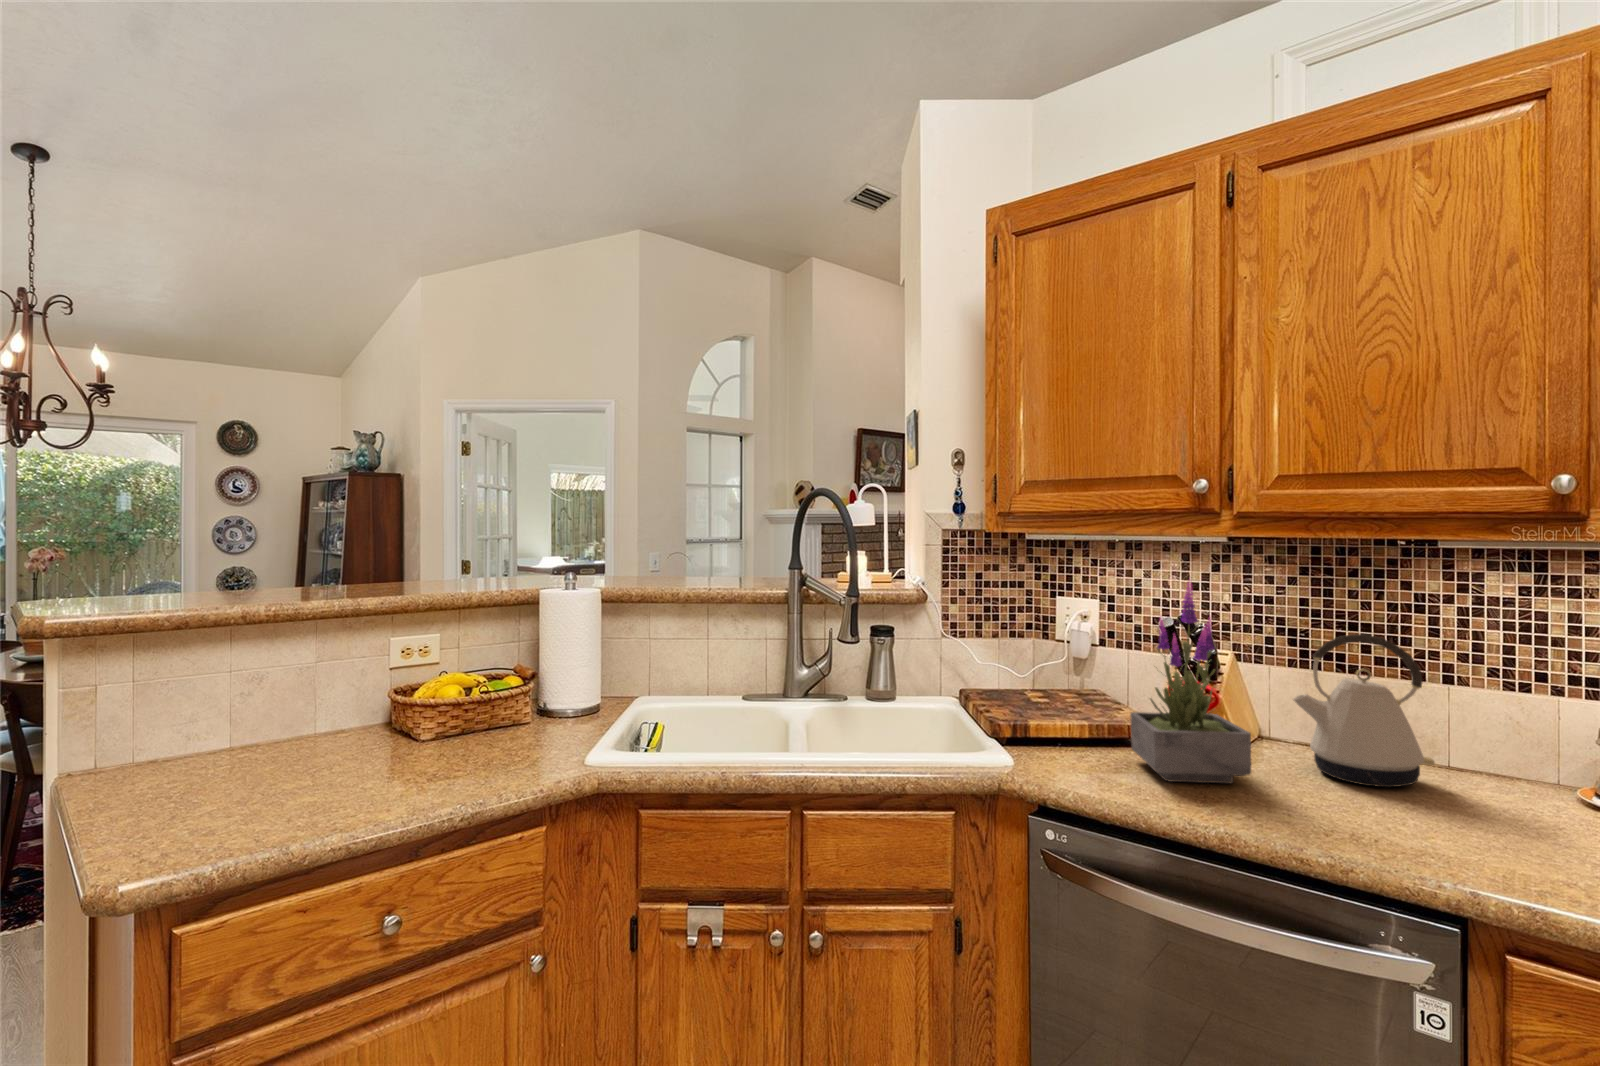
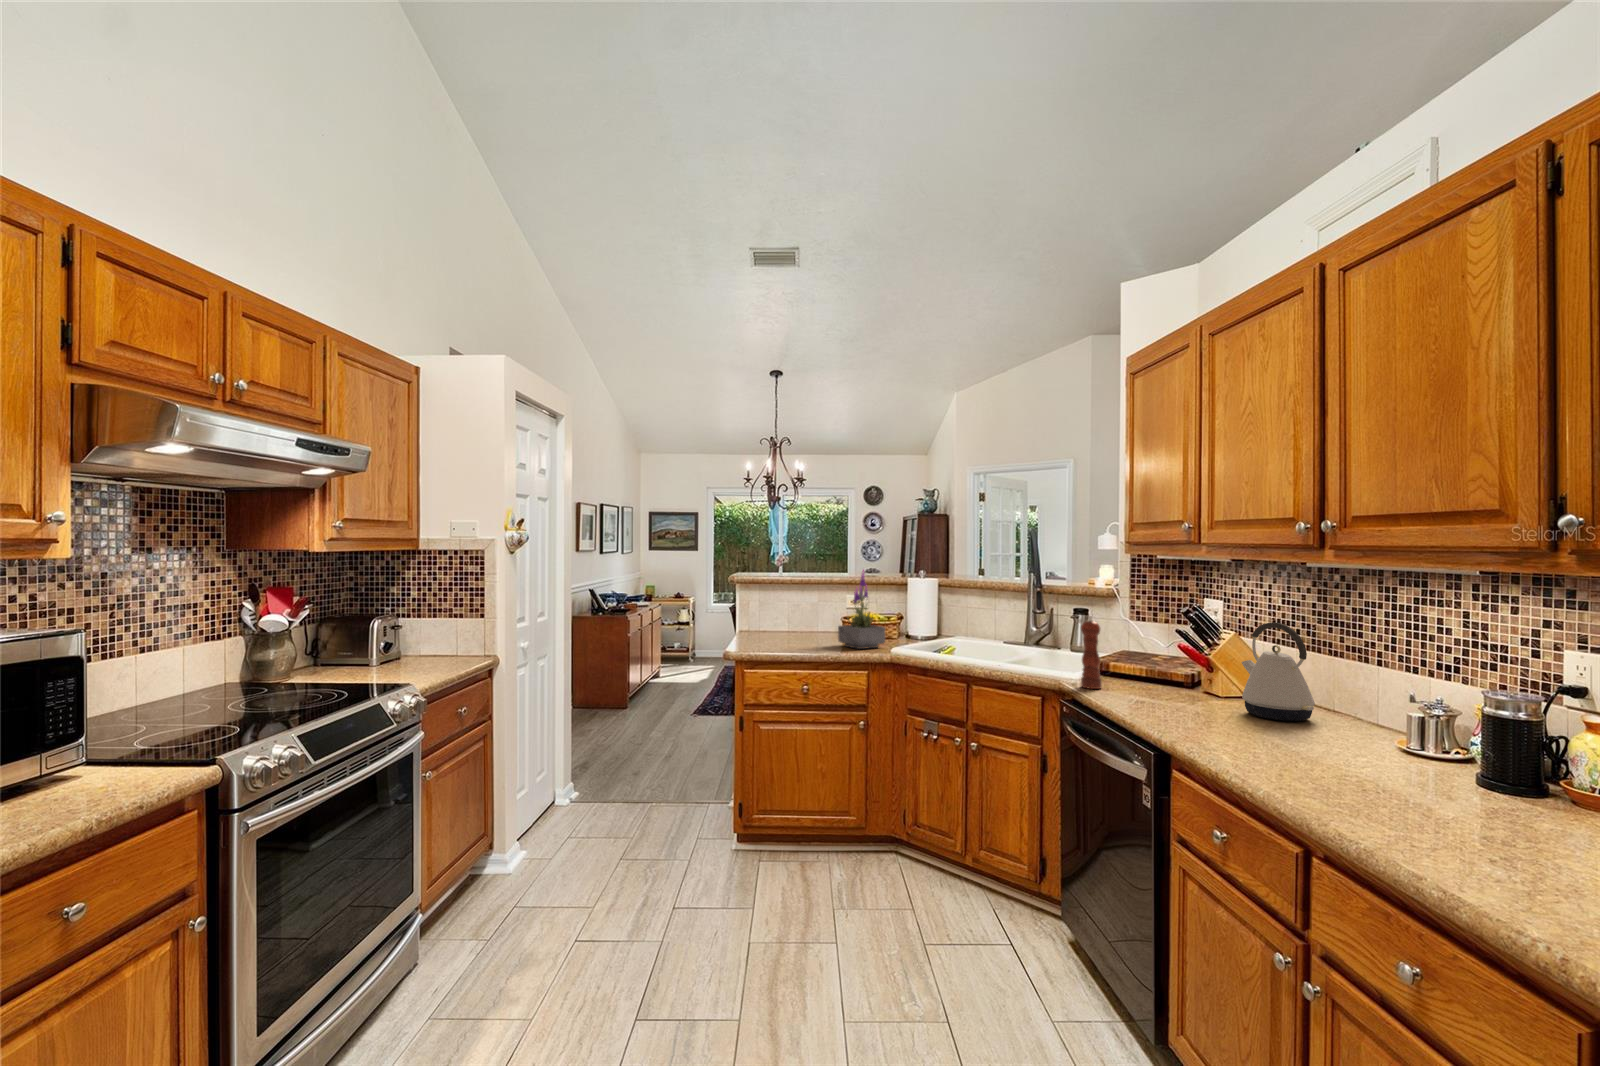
potted plant: present [1130,582,1251,783] -> present [838,569,885,649]
pepper mill: none [1059,645,1098,782] -> present [1081,616,1102,689]

